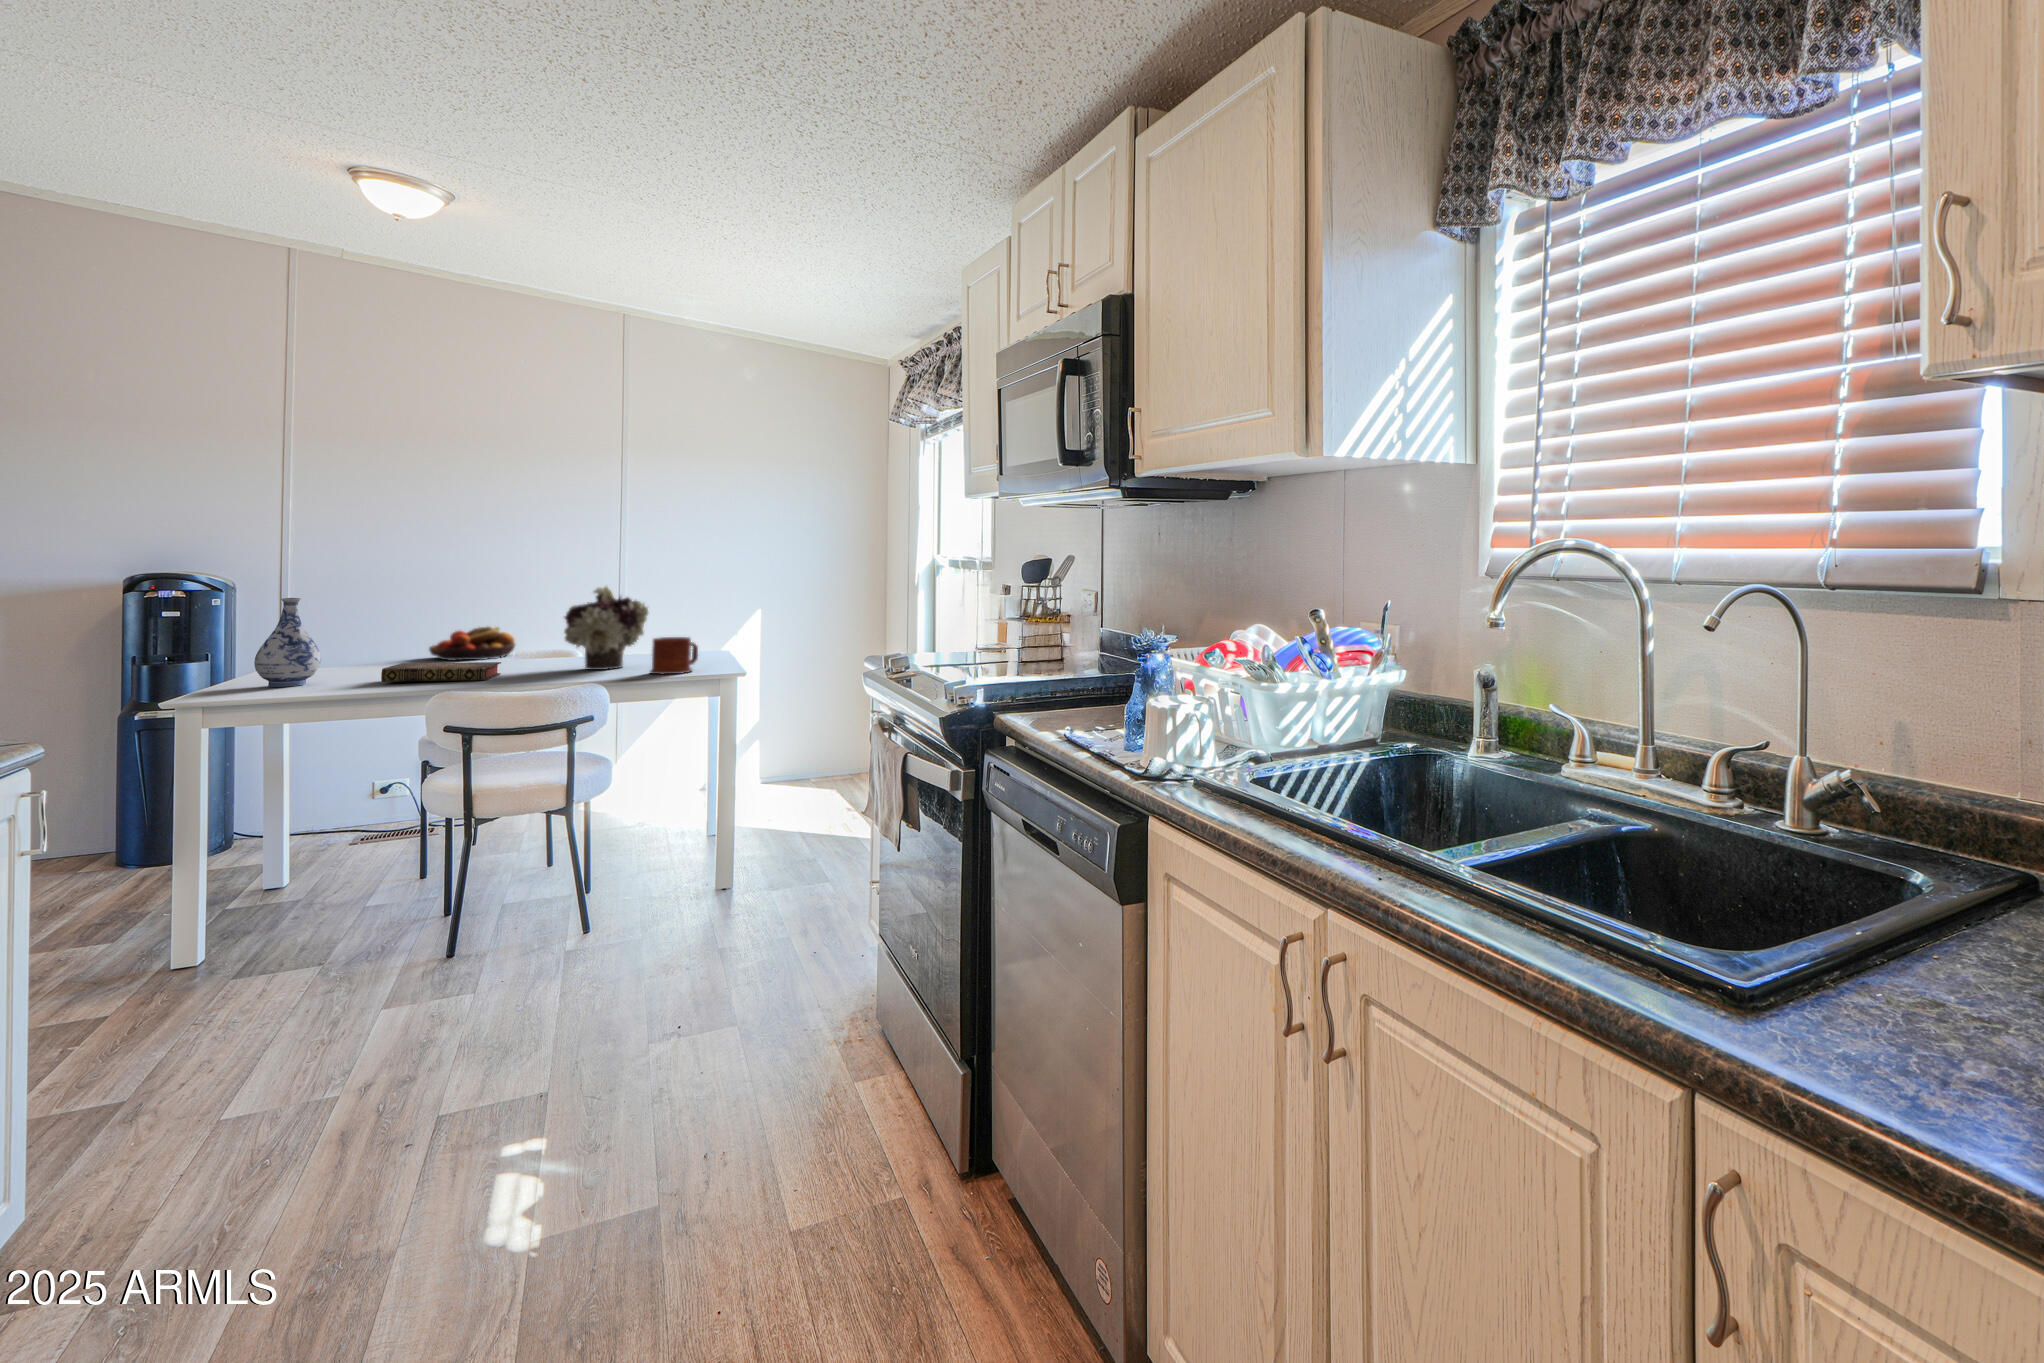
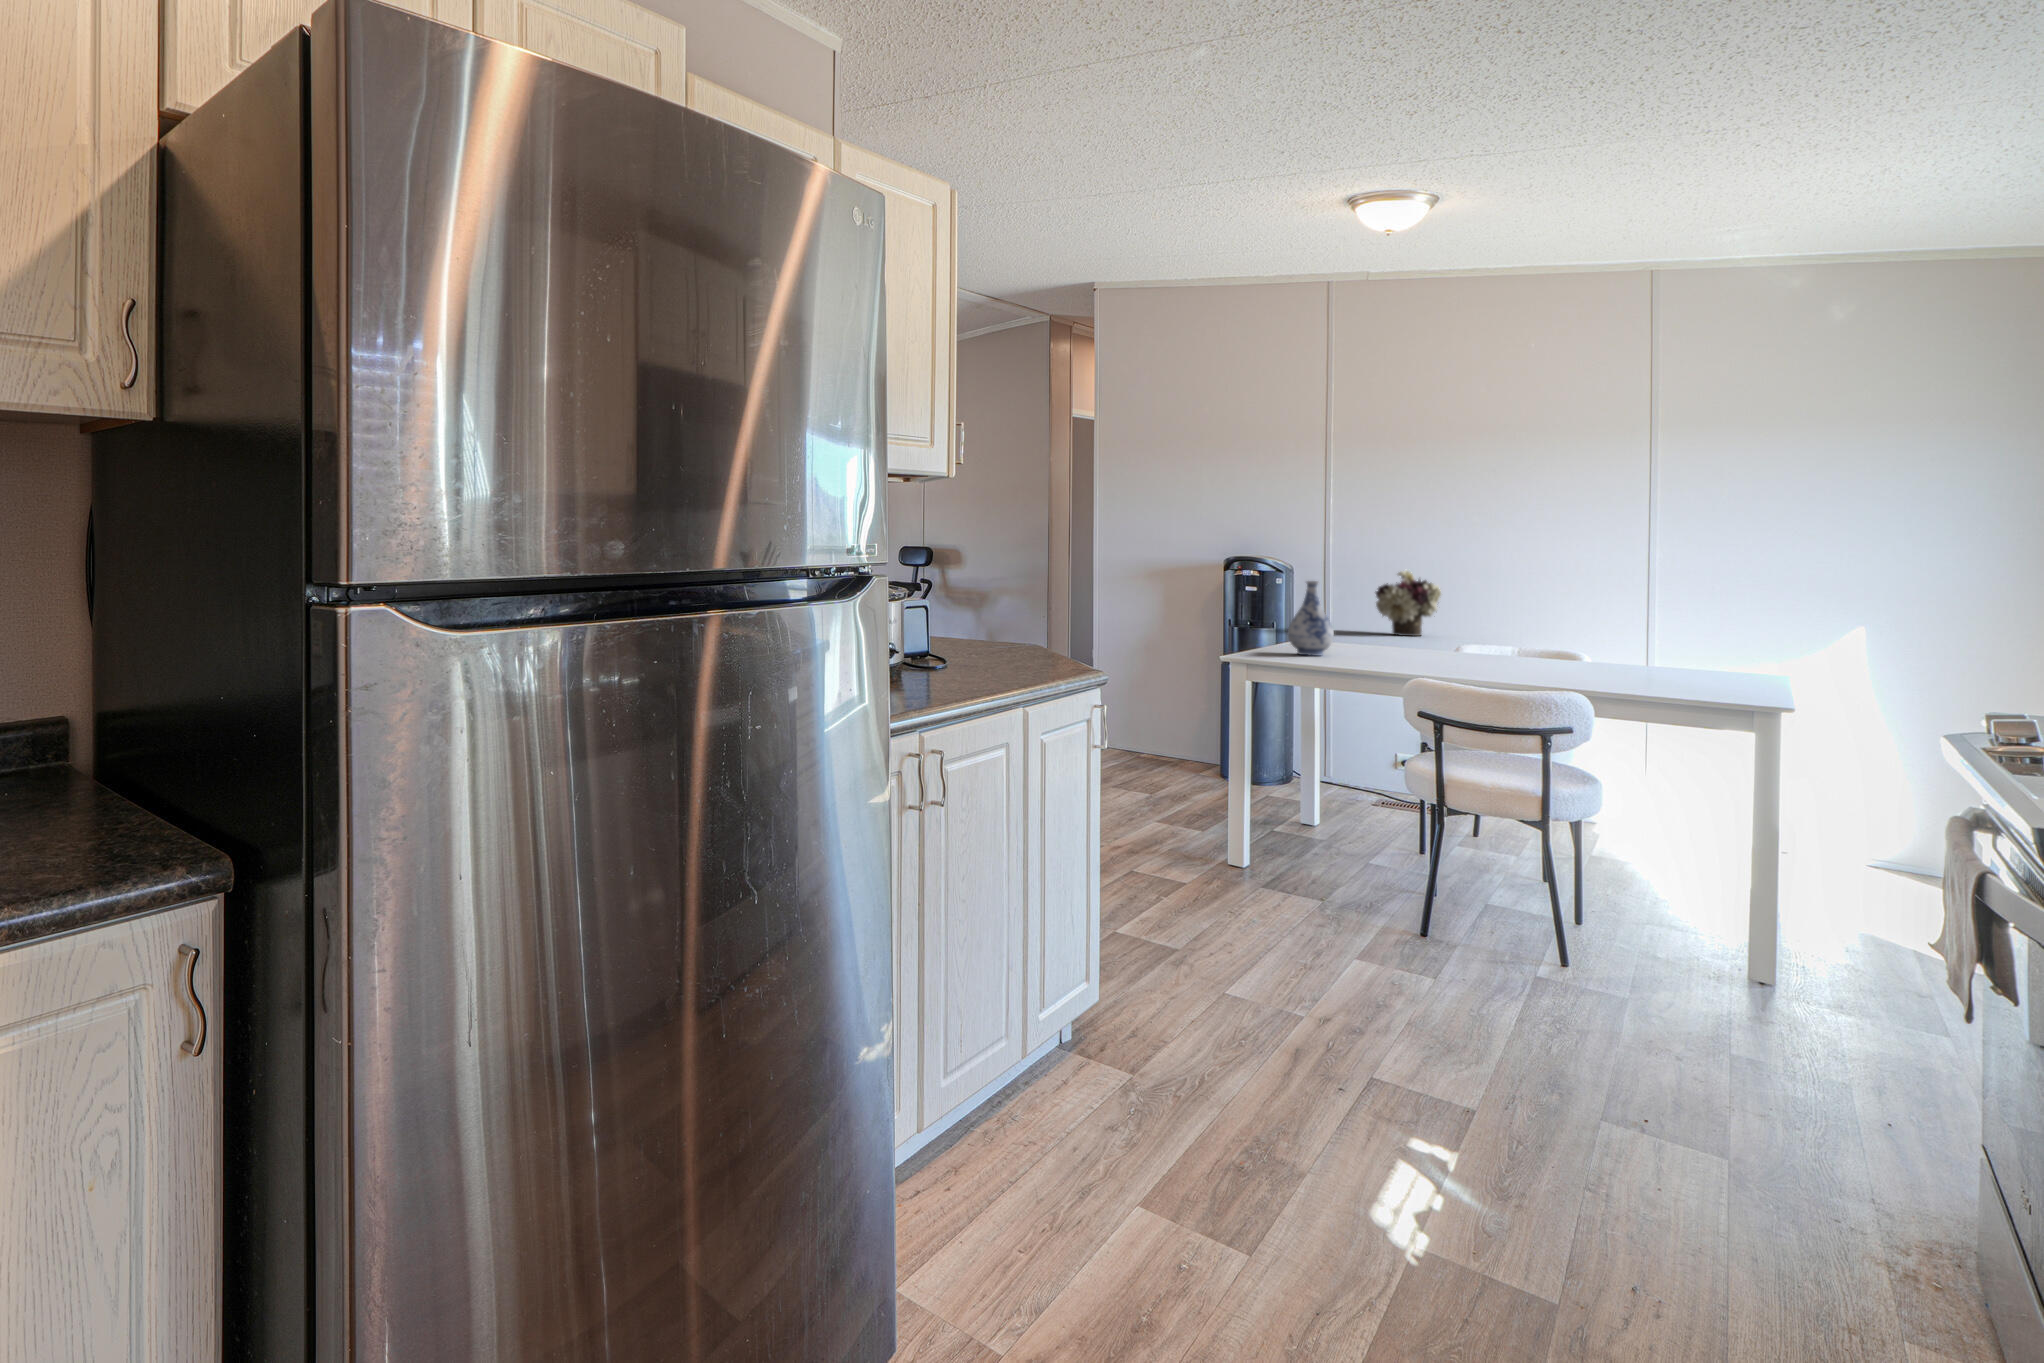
flower arrangement: present [564,586,648,670] -> present [1376,571,1441,636]
fruit bowl: present [429,626,515,660] -> none [1434,618,1516,651]
mug: present [650,637,698,674] -> none [1645,647,1712,694]
book: present [381,662,501,682] -> none [1376,646,1485,672]

